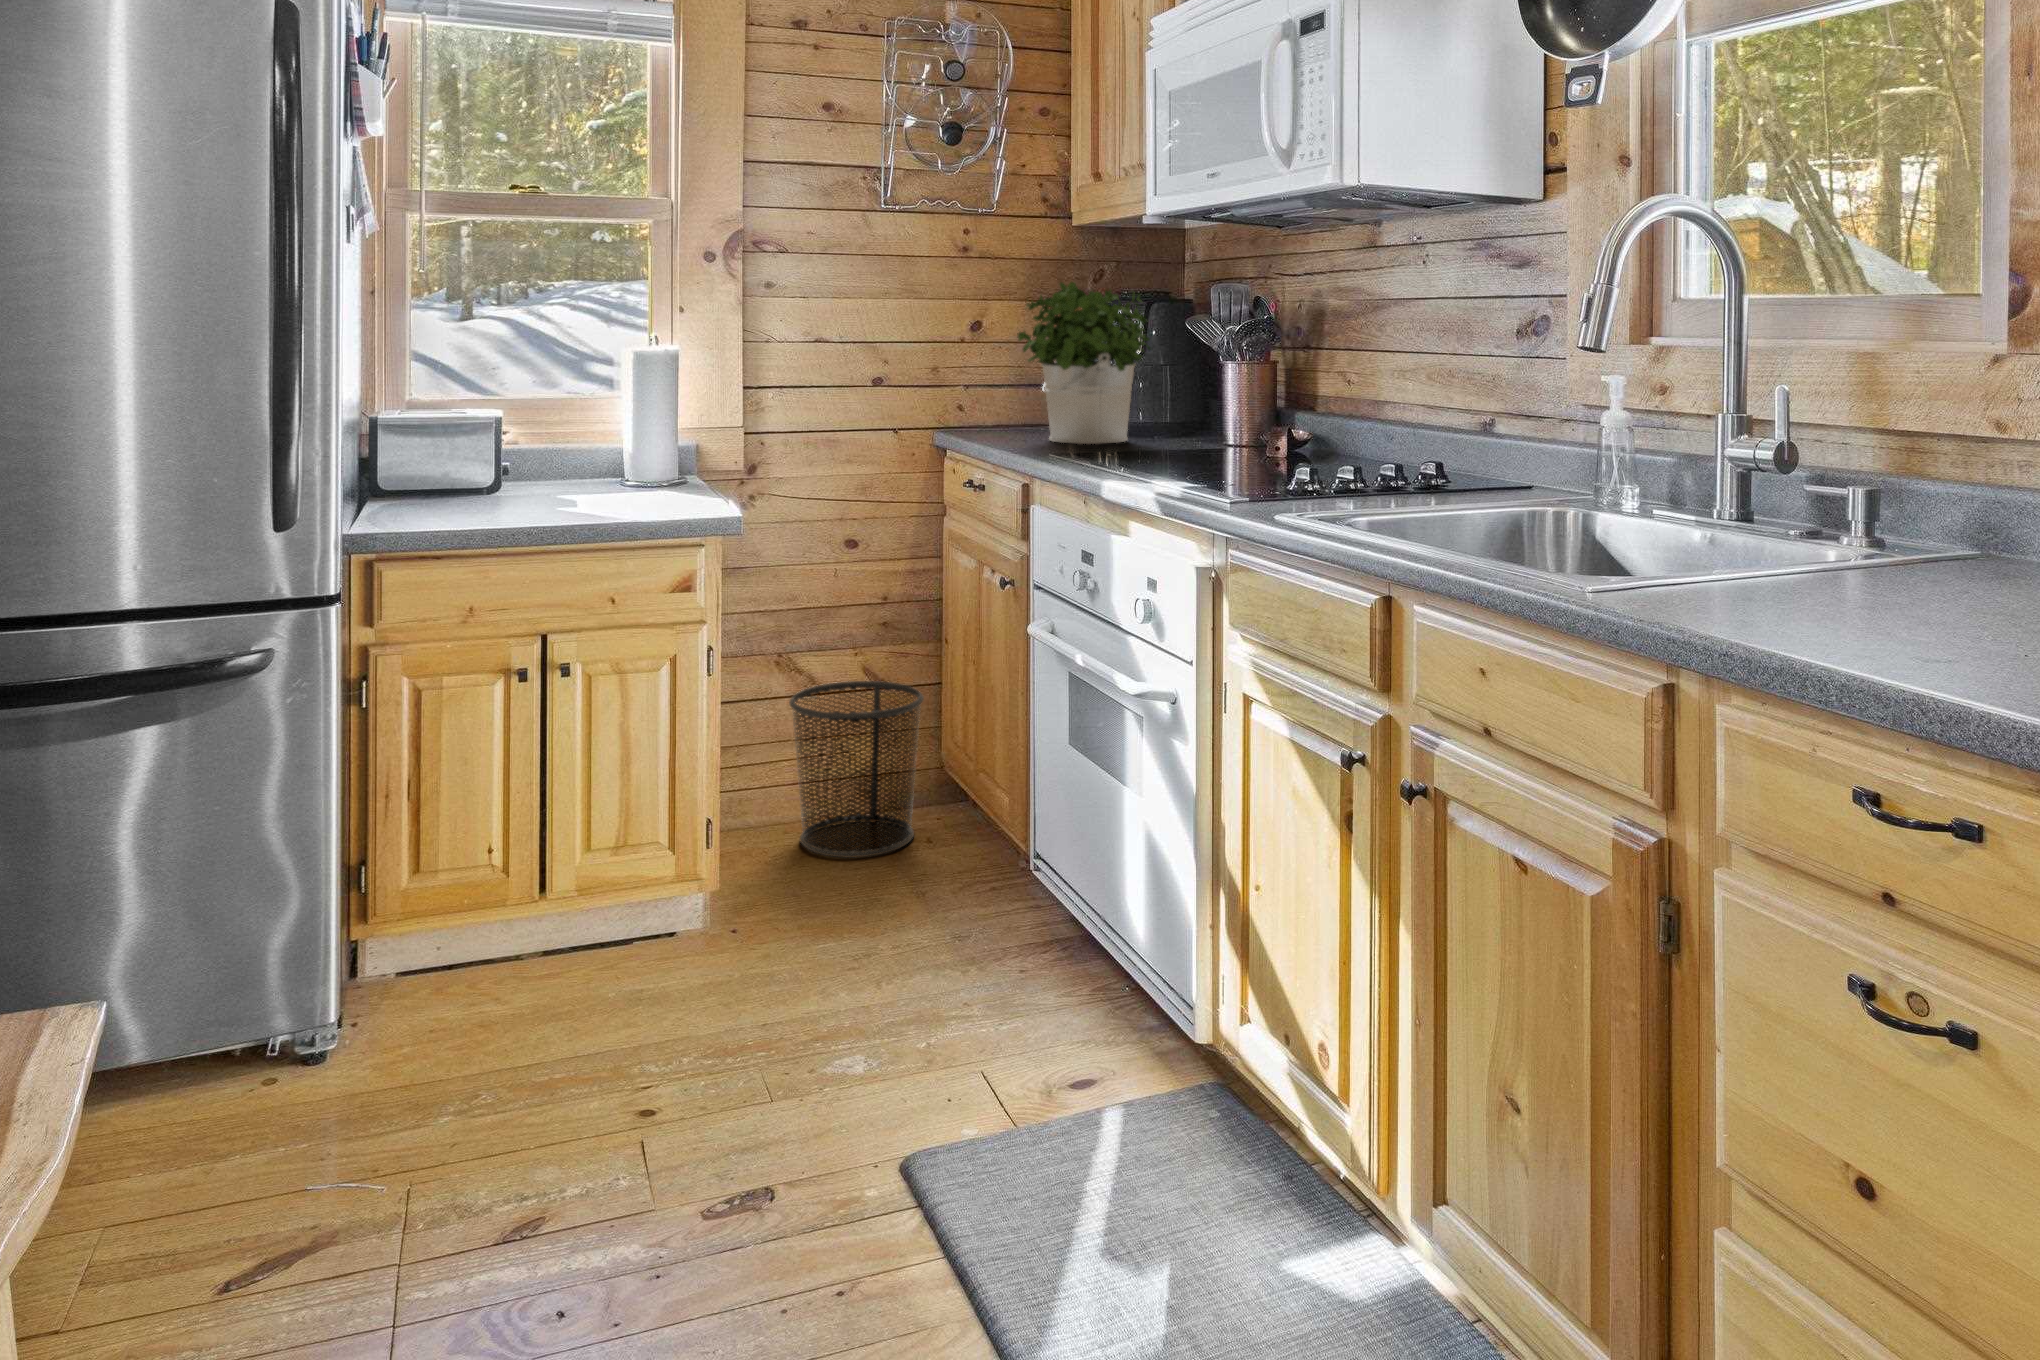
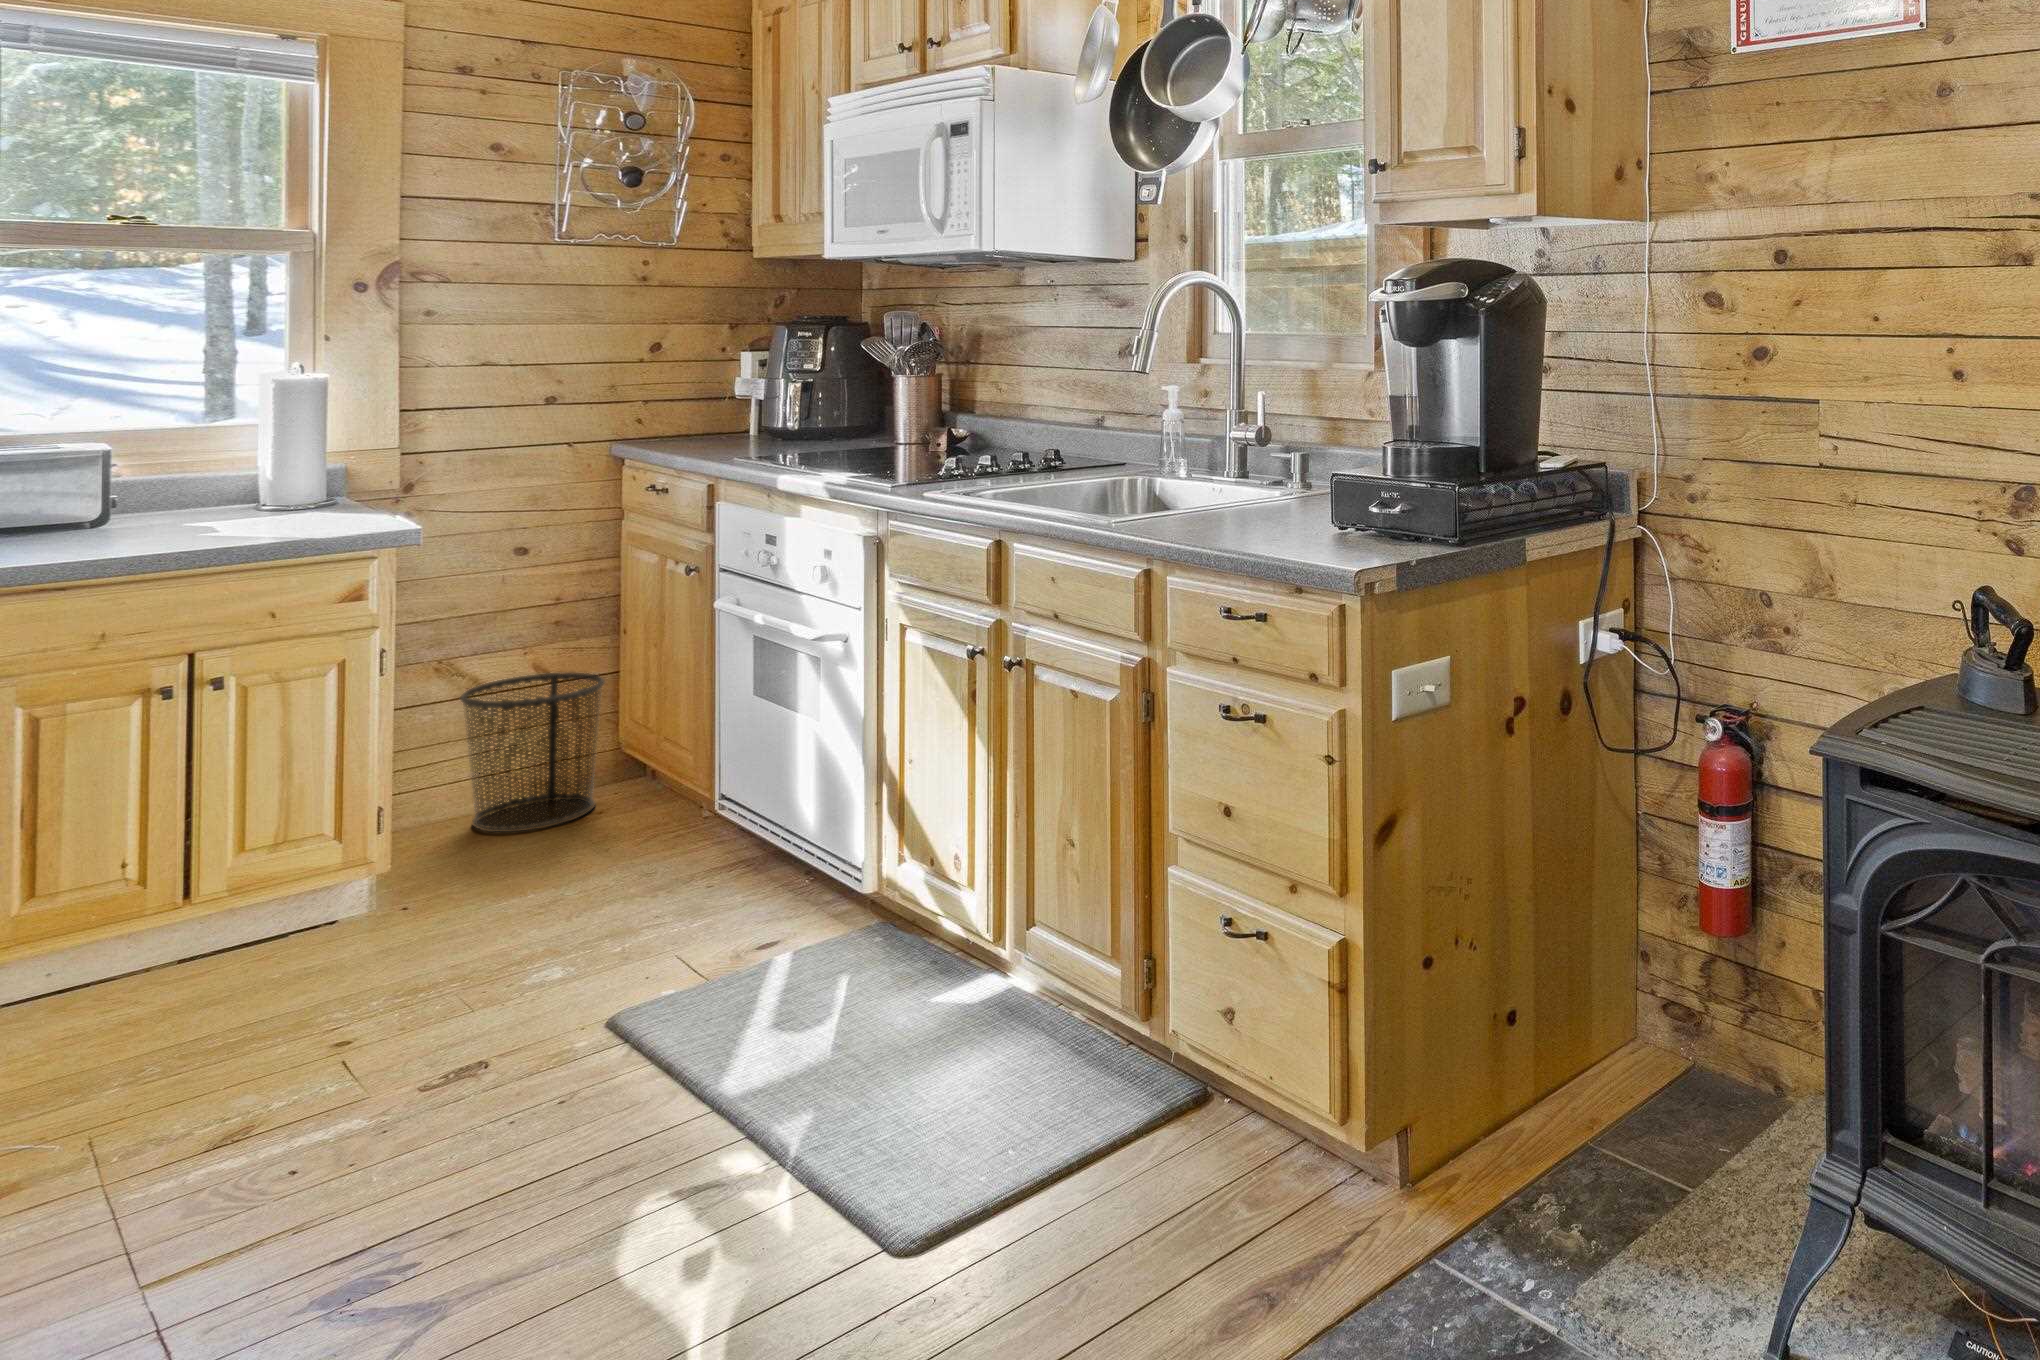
potted plant: present [1017,282,1150,444] -> none [698,313,827,450]

